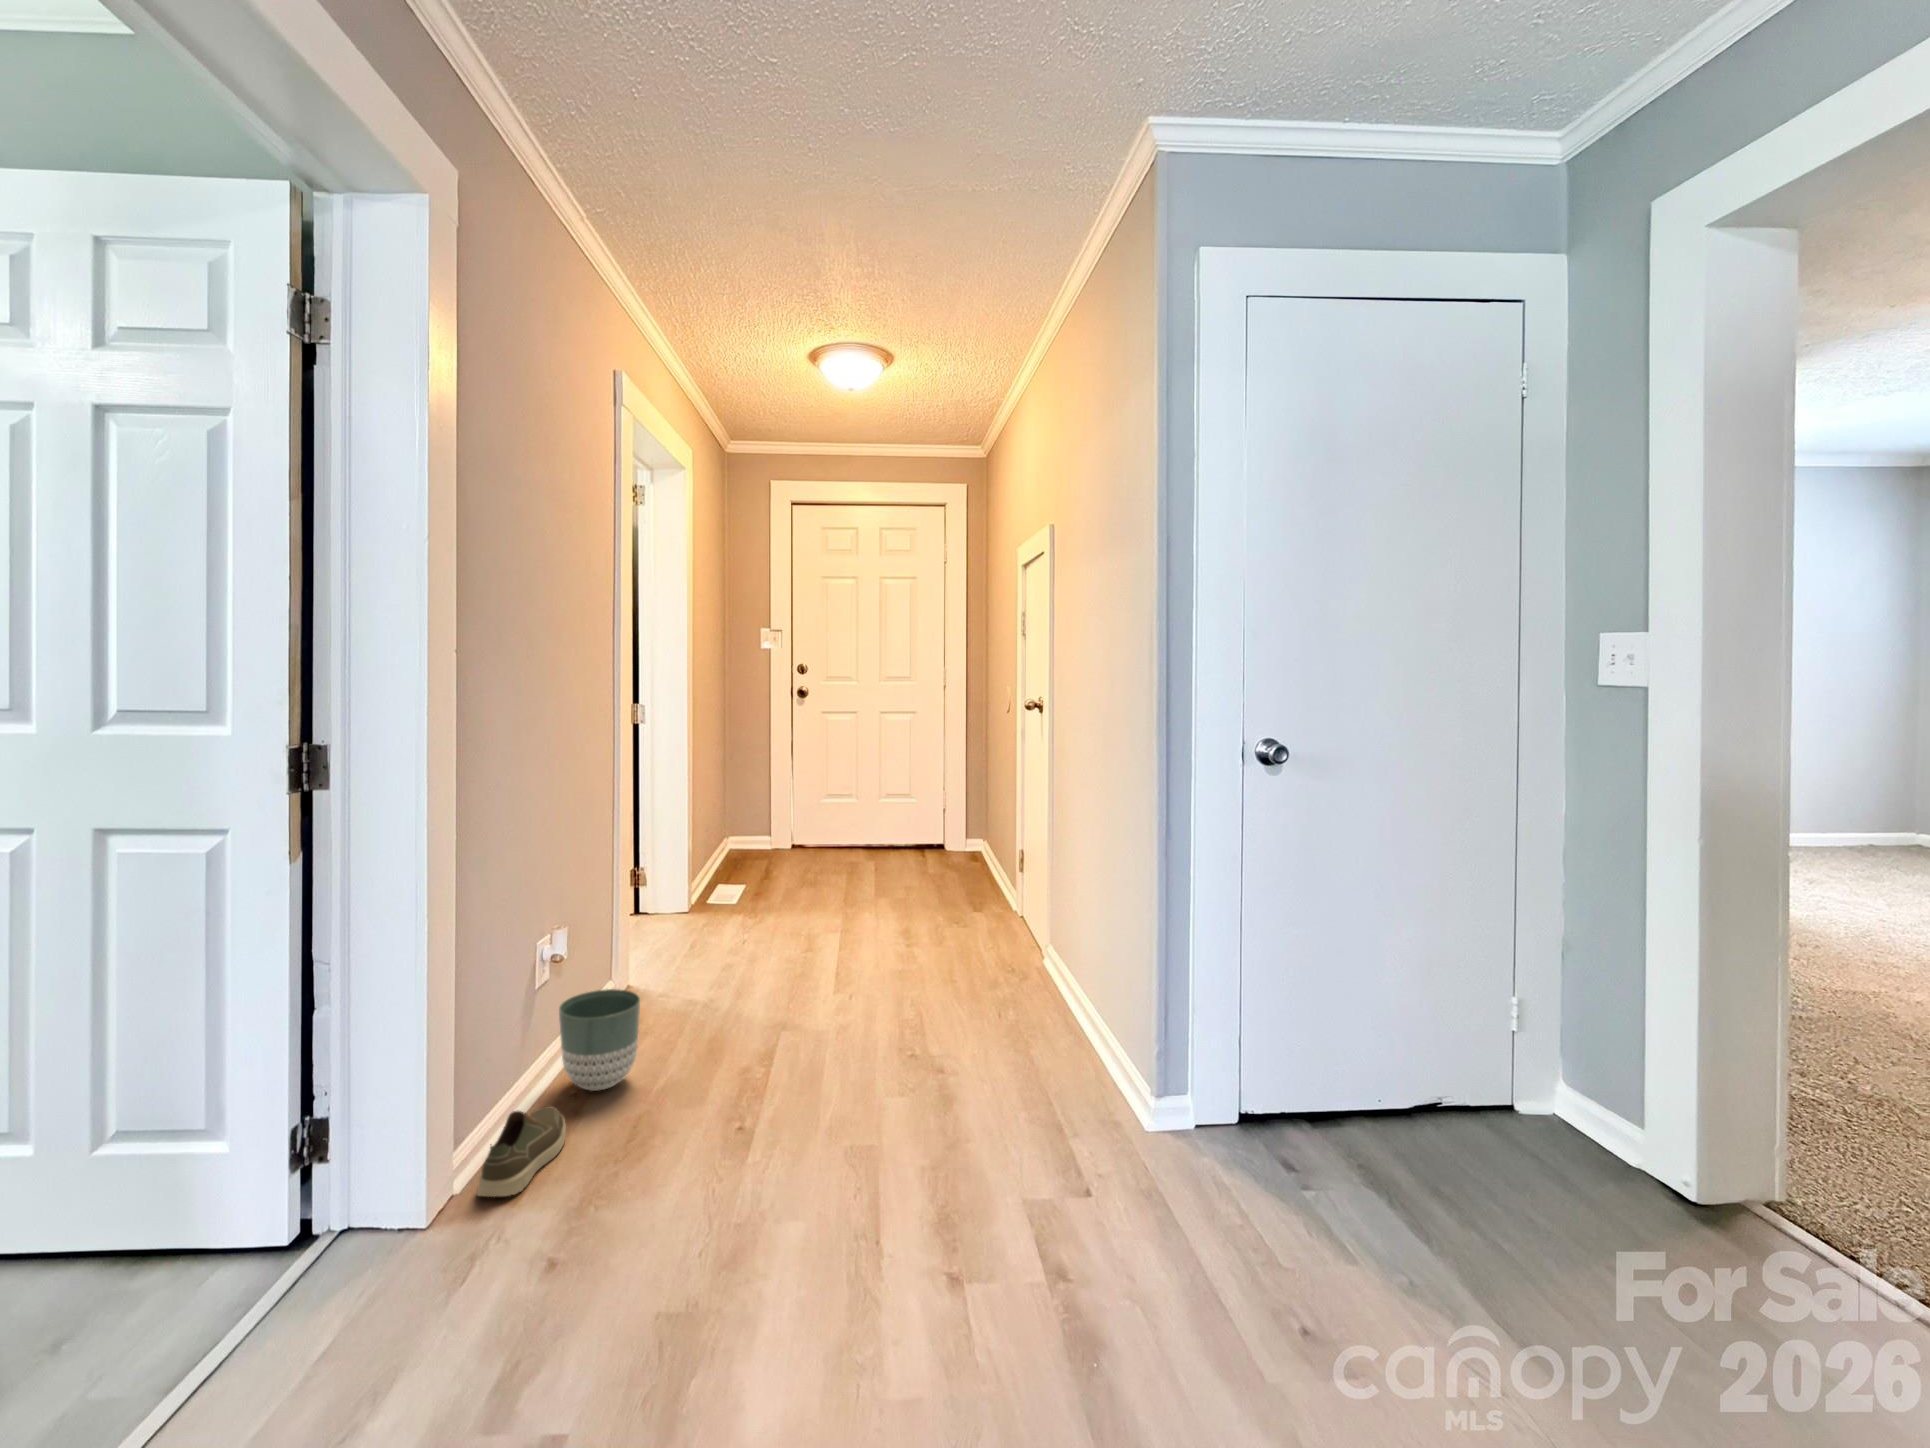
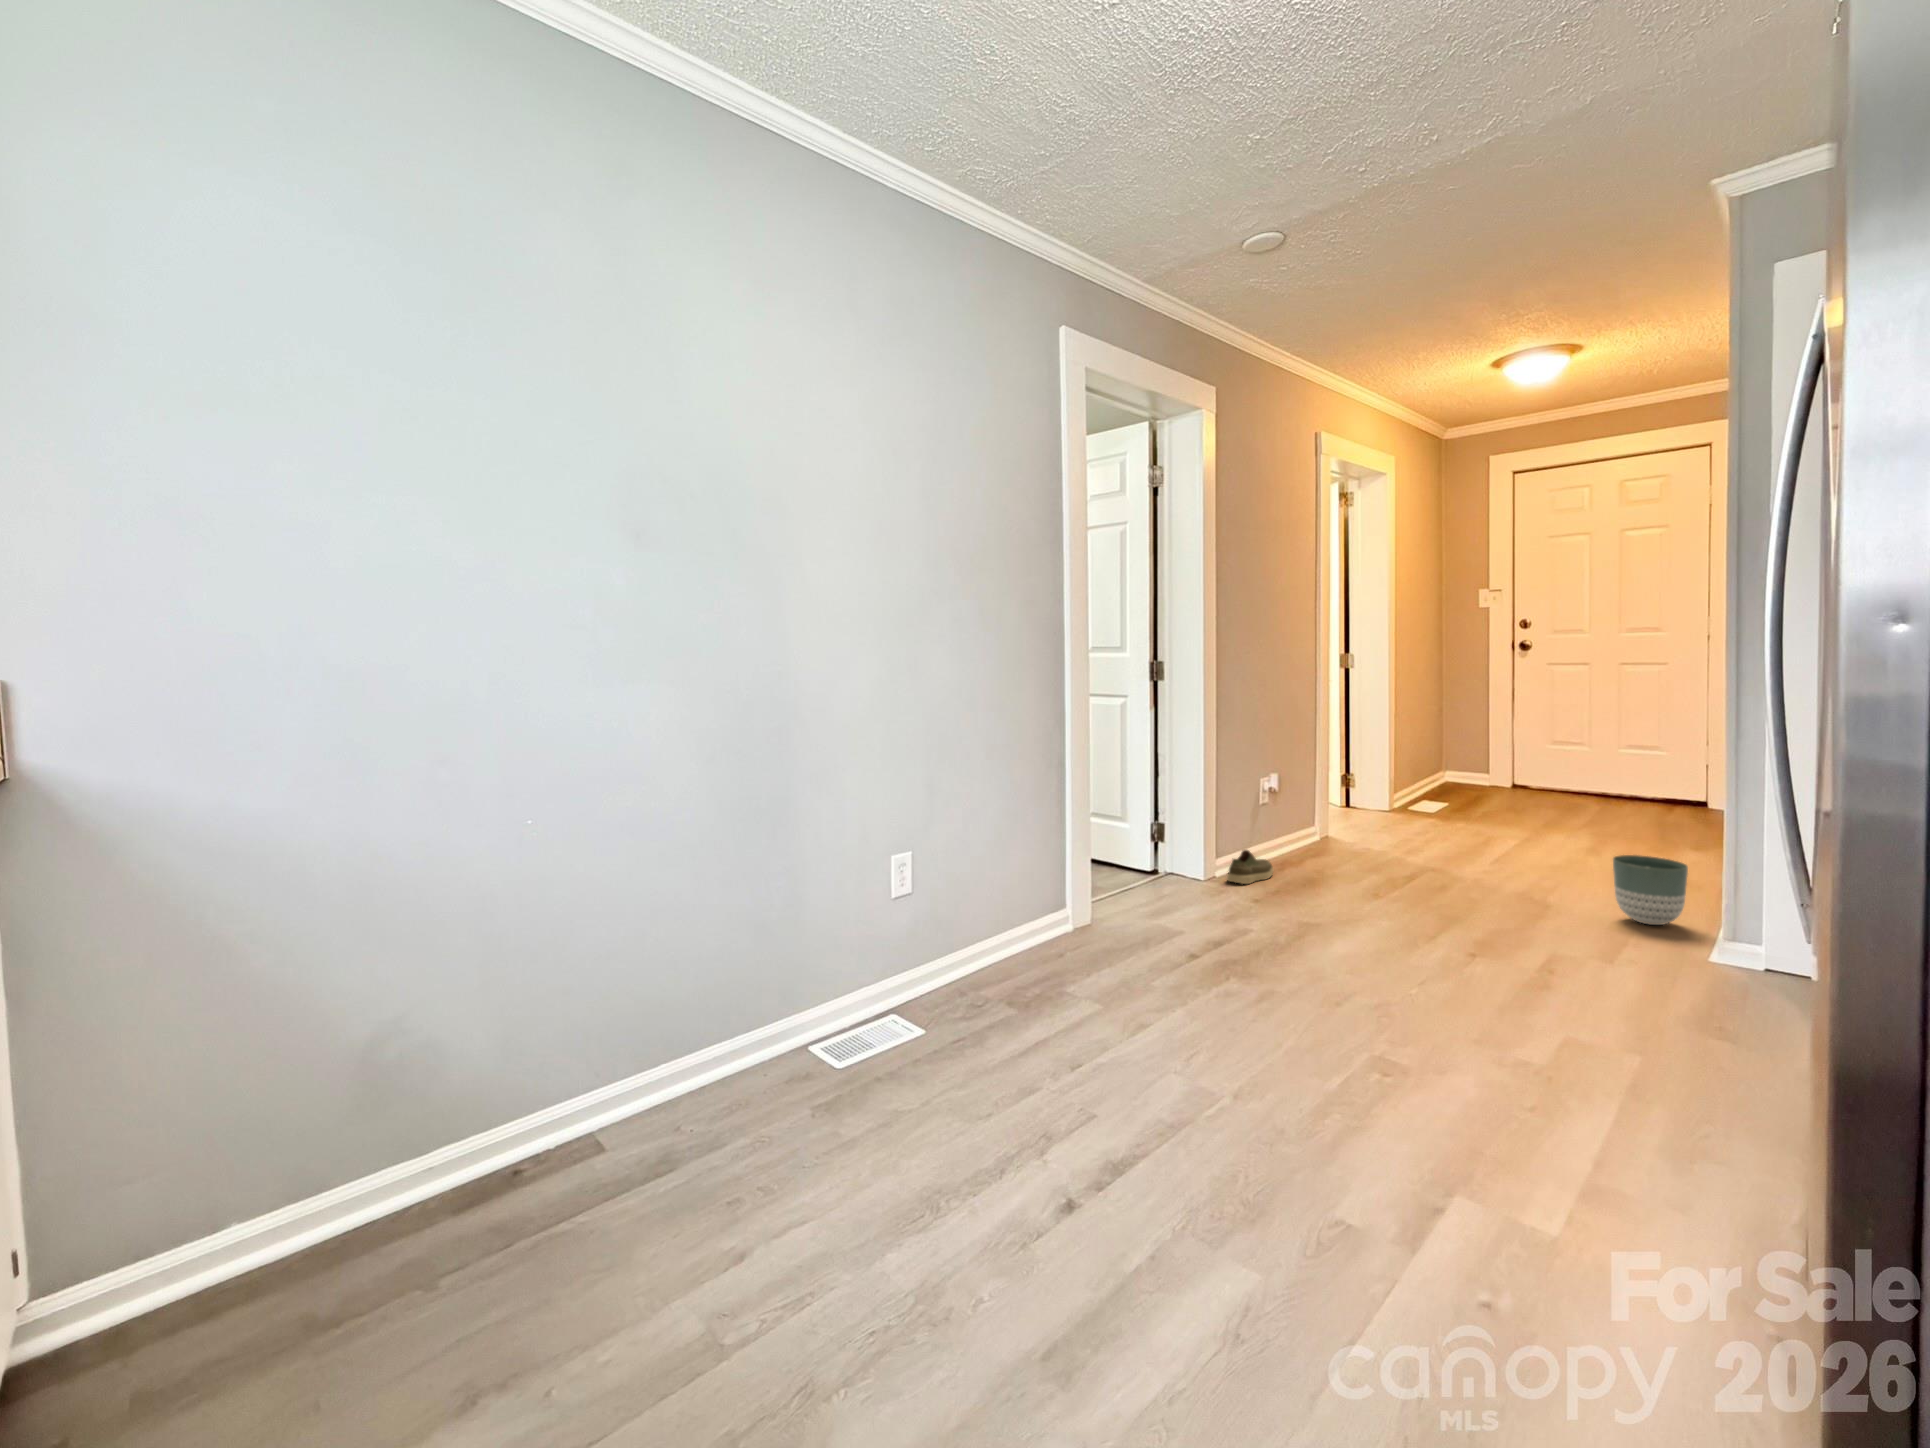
planter: present [559,989,640,1091] -> present [1613,855,1688,925]

